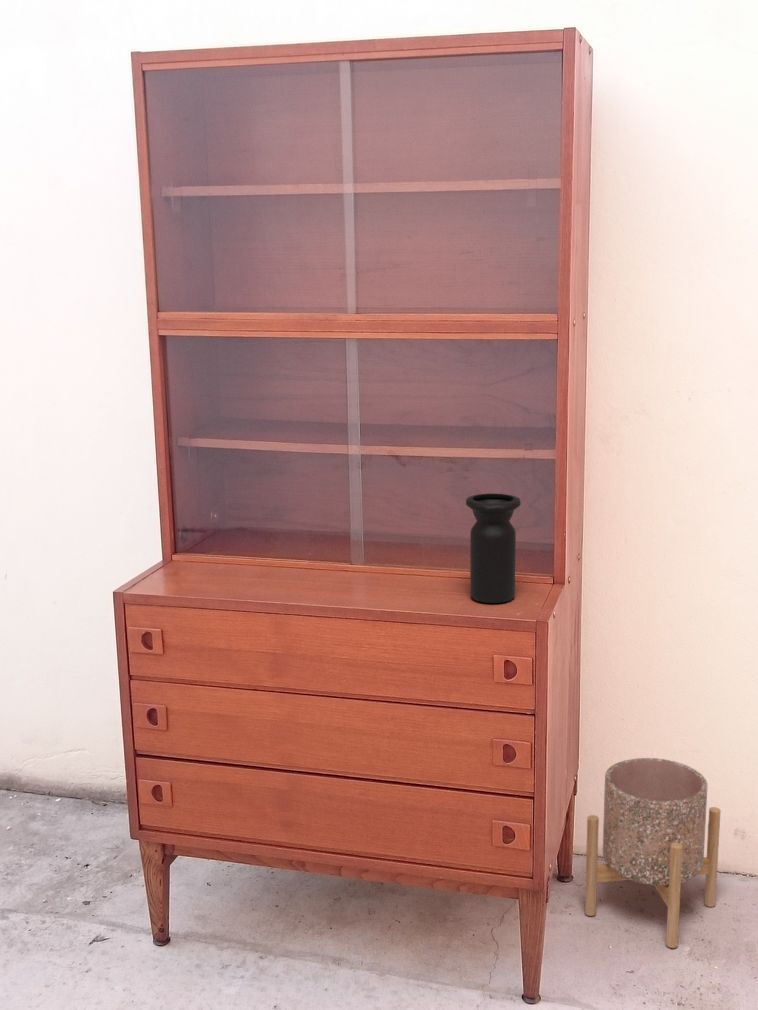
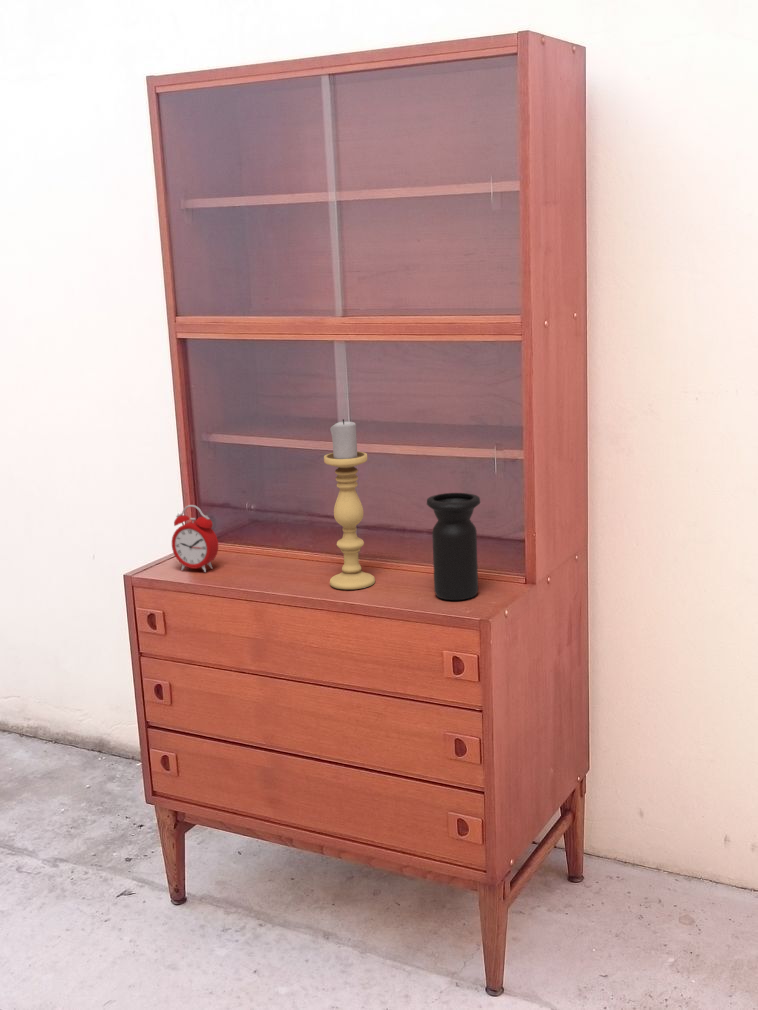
candle holder: none [350,419,398,597] -> present [324,419,375,589]
alarm clock: none [165,514,217,586] -> present [172,505,218,572]
planter: present [585,758,721,948] -> none [580,764,722,958]

